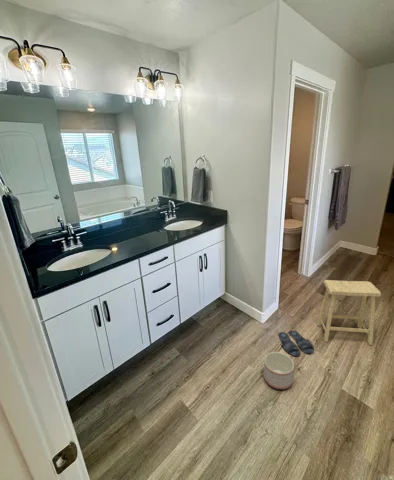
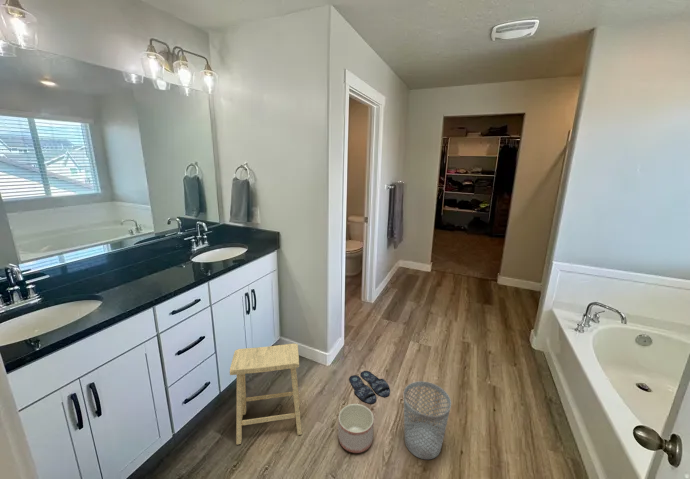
footstool: present [317,280,381,345] -> present [230,343,302,445]
wastebasket: none [321,345,369,411] -> present [404,381,451,459]

